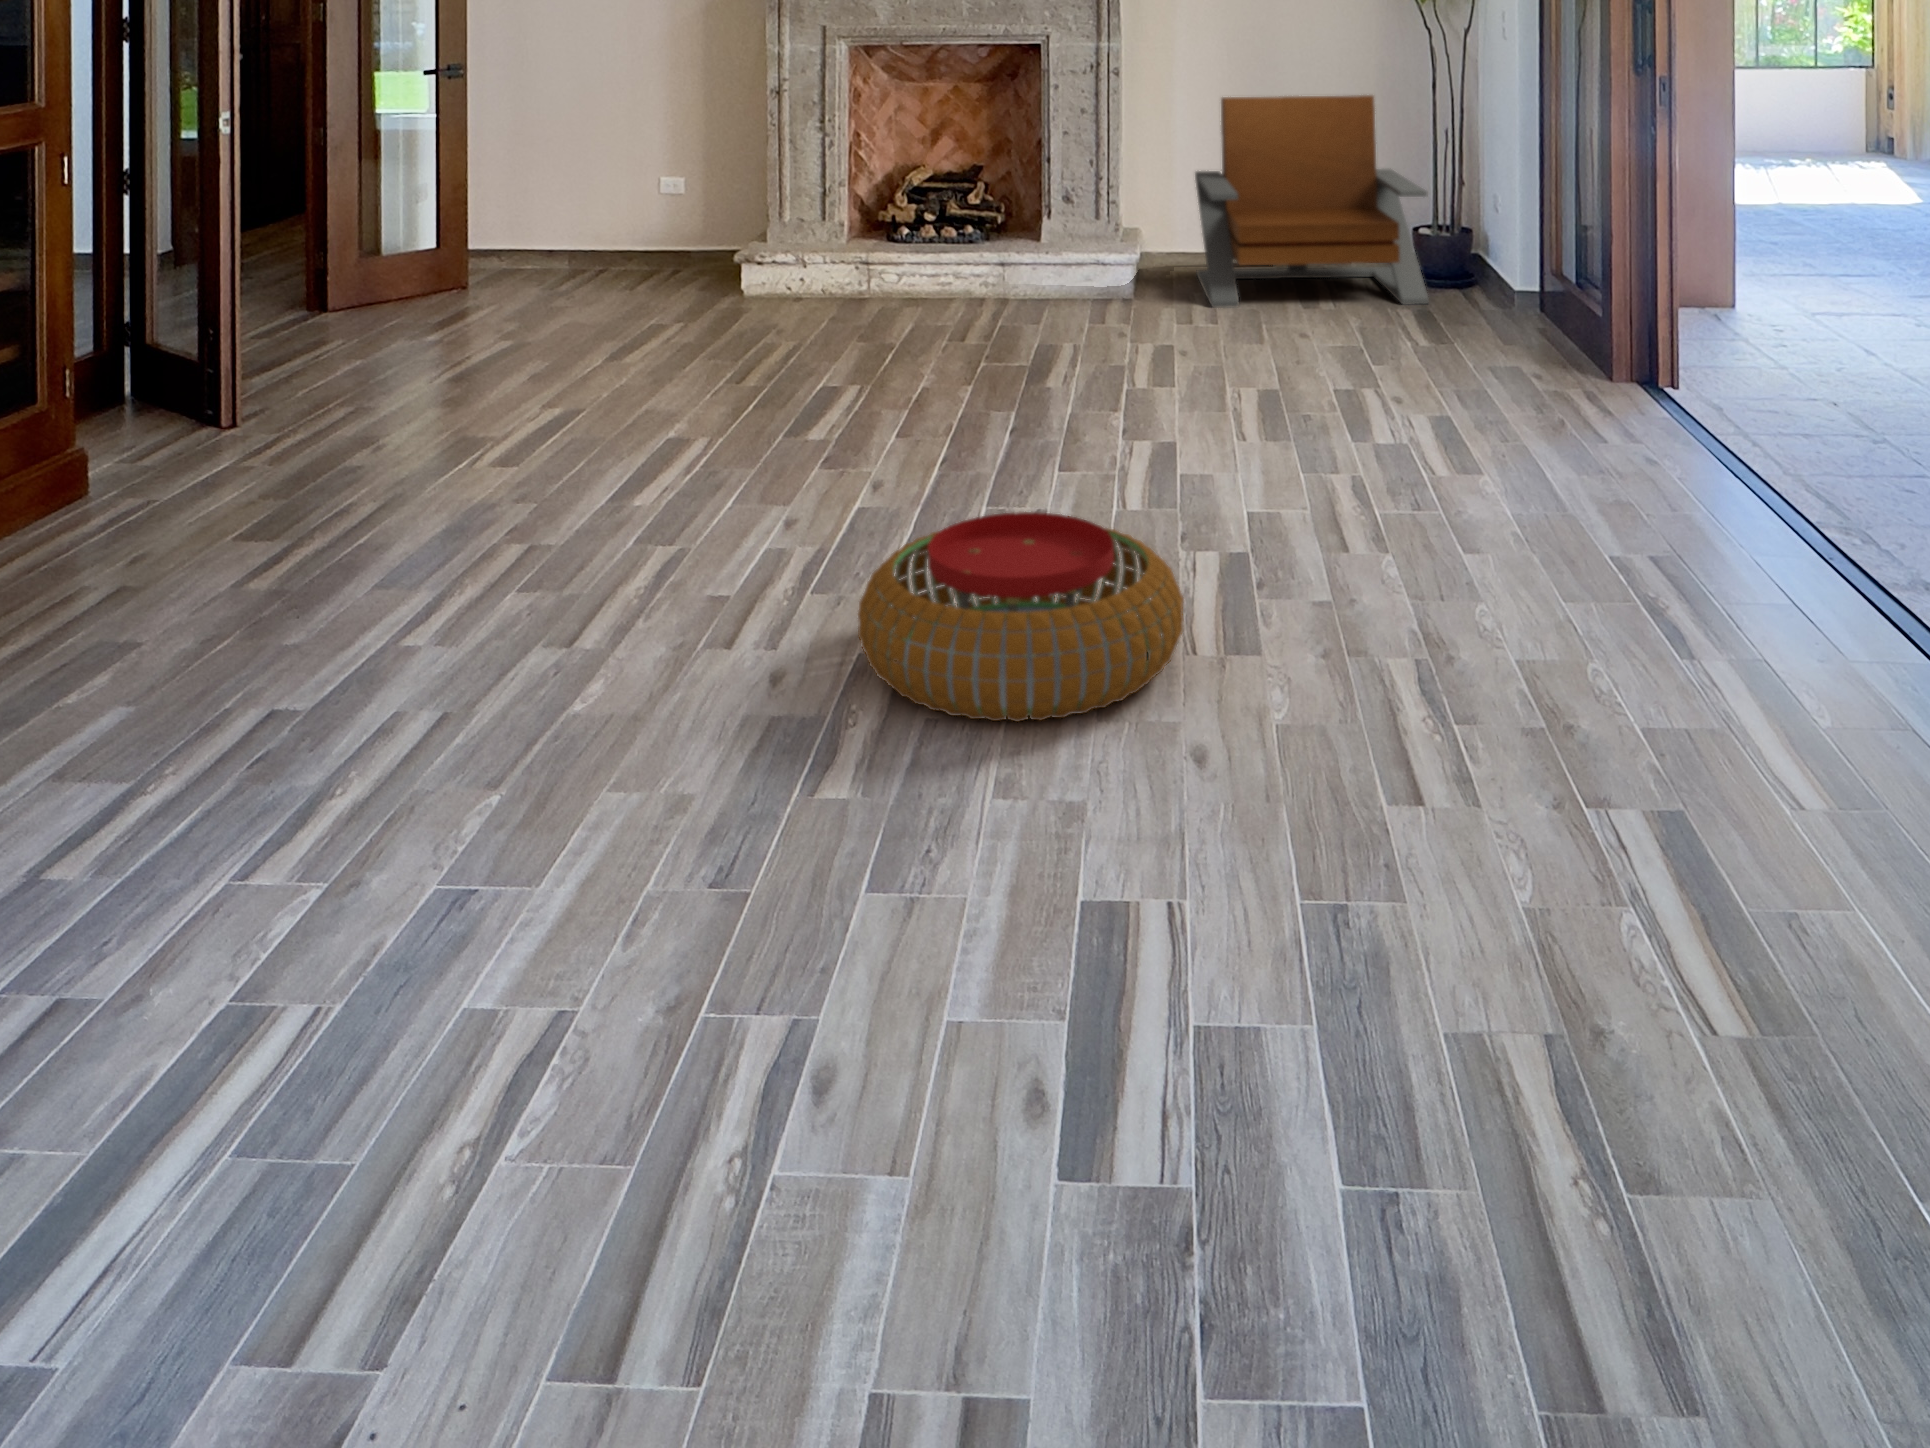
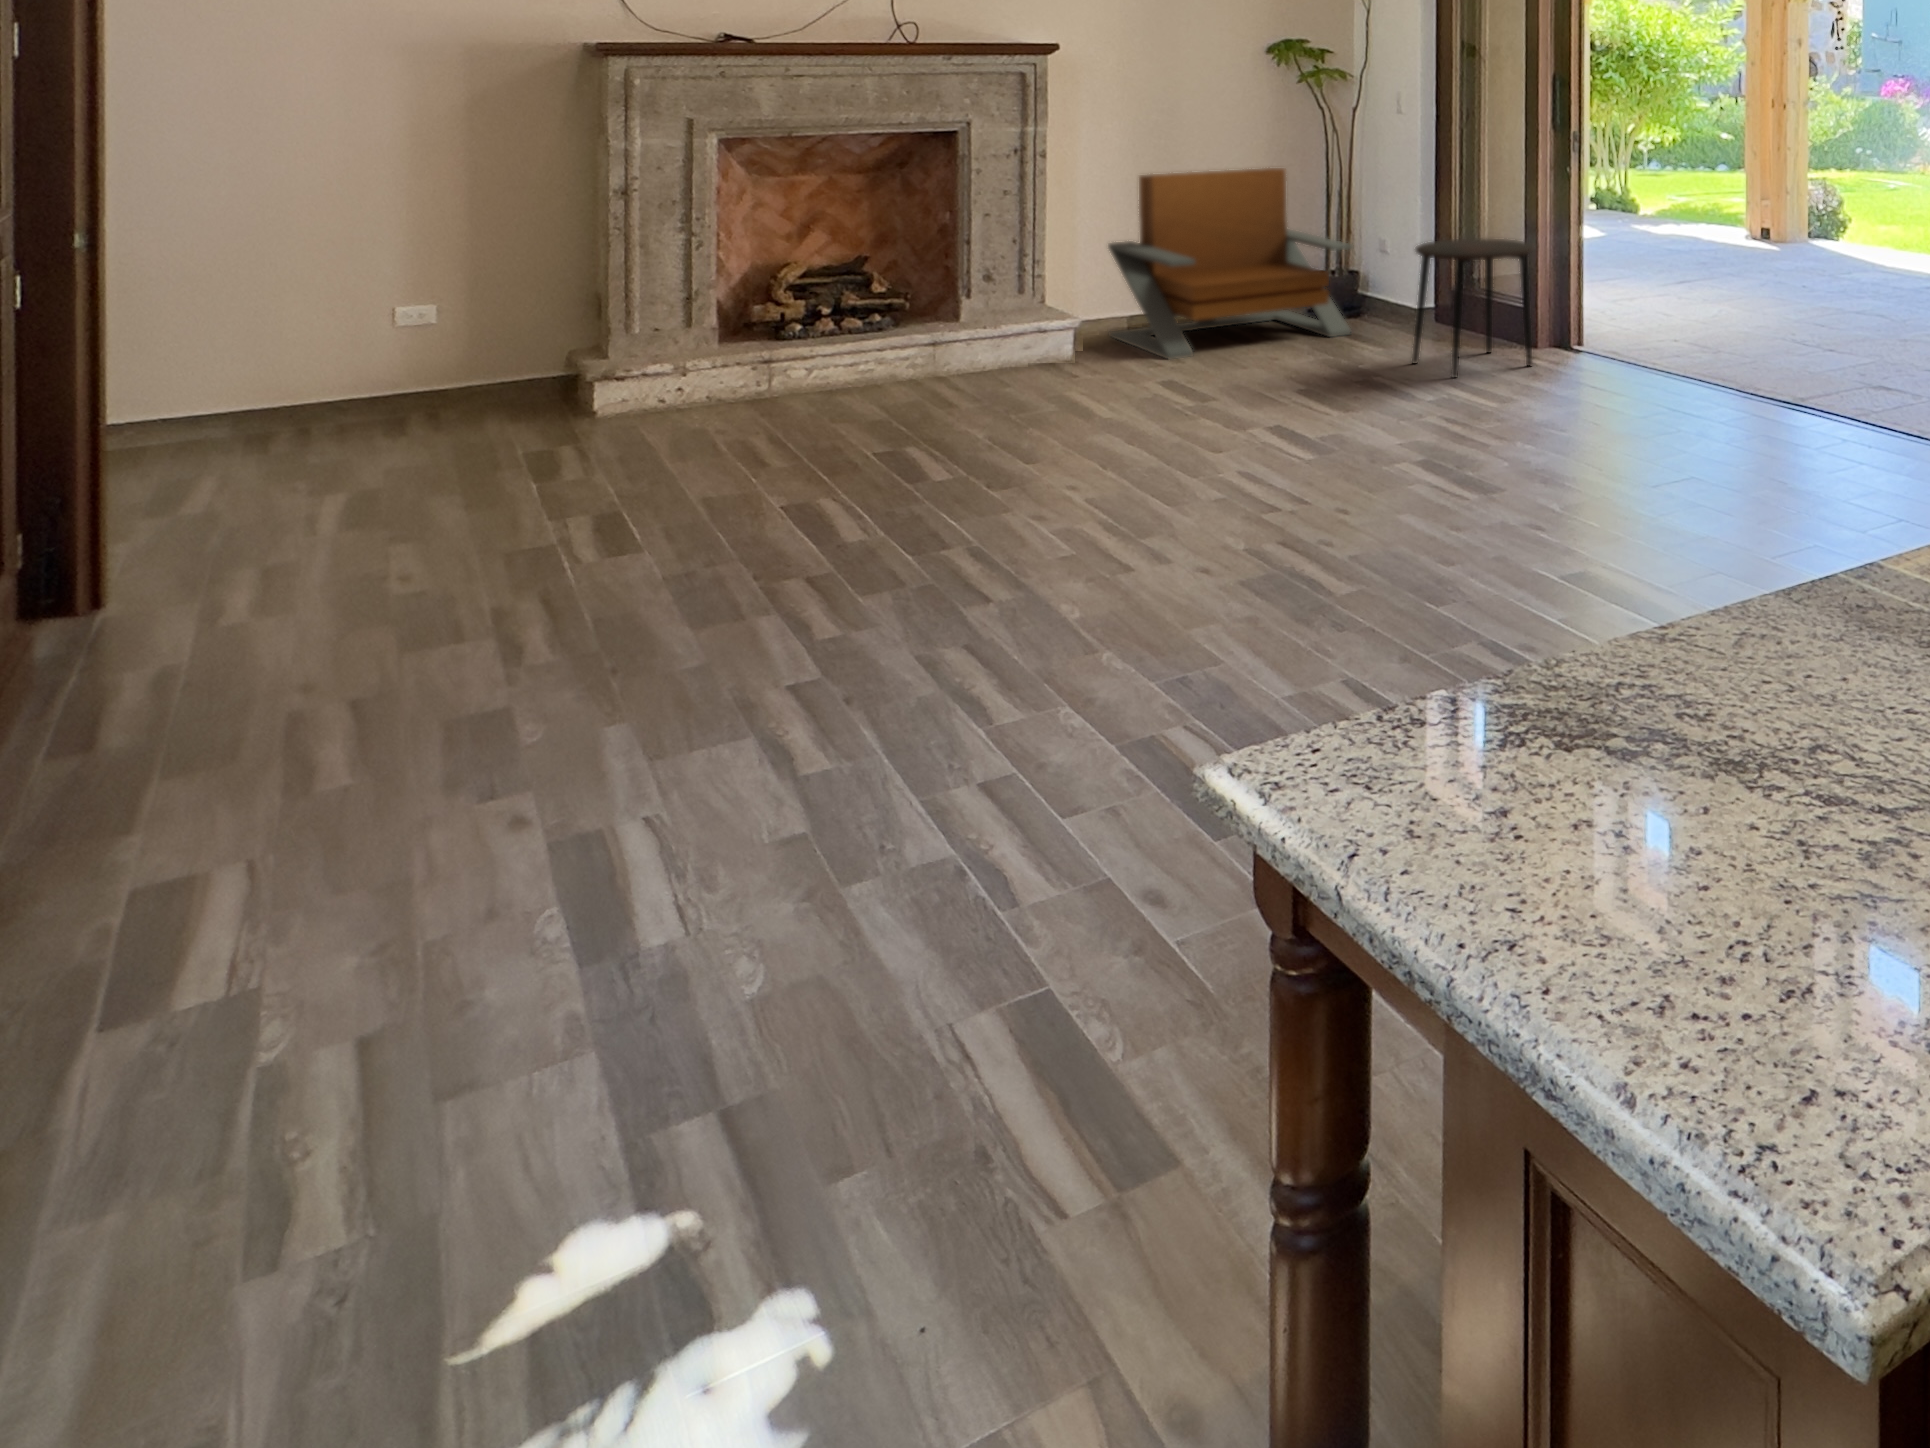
side table: none [1435,191,1593,377] -> present [1412,239,1533,378]
pouf: present [858,512,1184,721] -> none [1282,483,1521,616]

